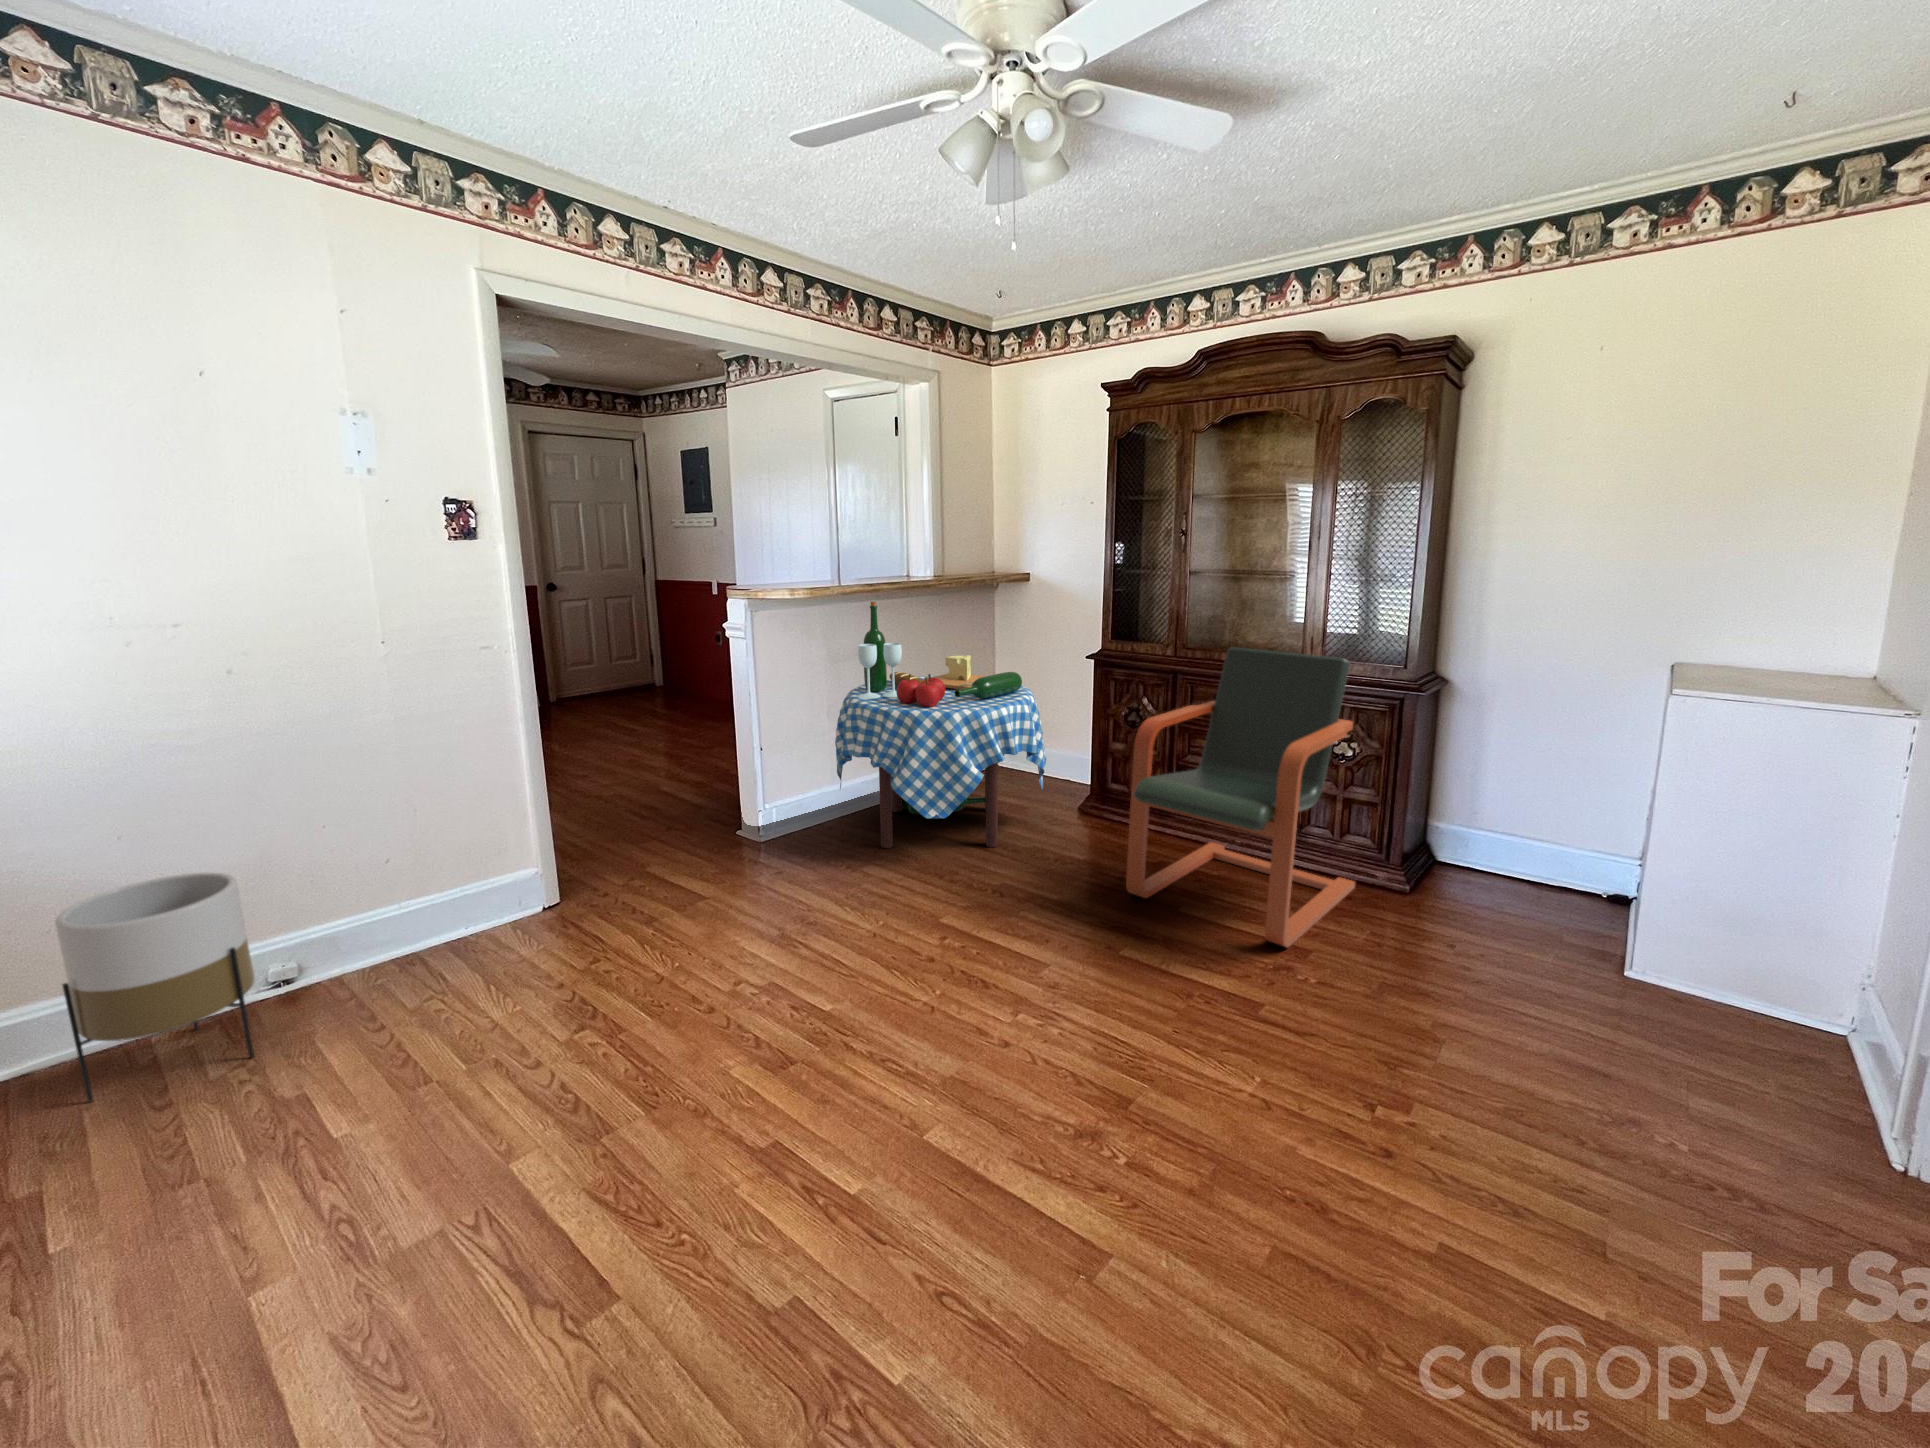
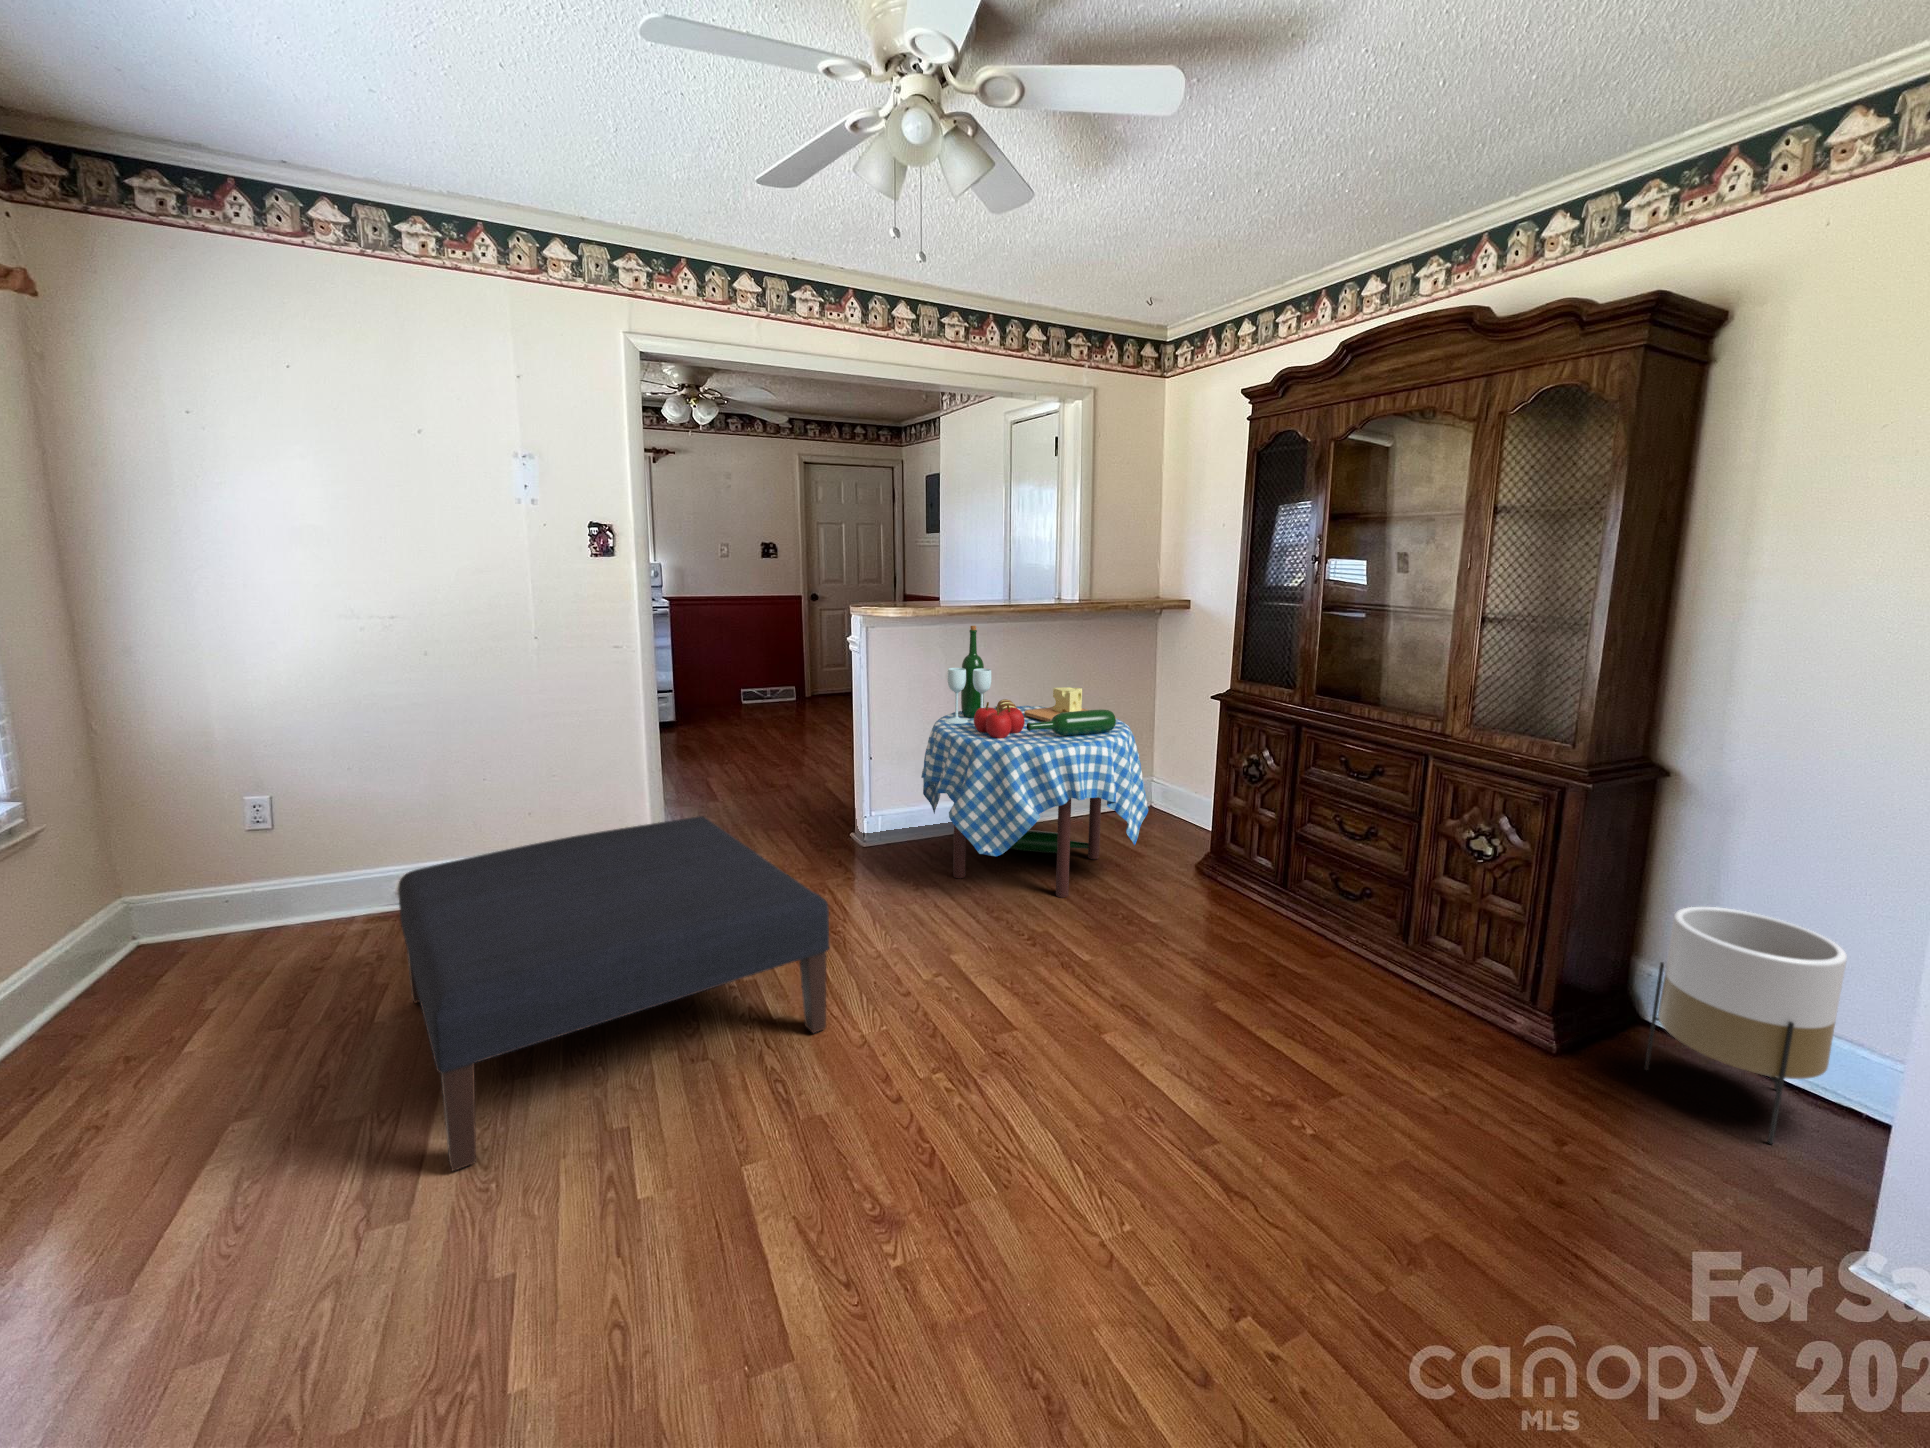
armchair: present [1126,647,1355,947] -> none [1154,704,1472,1089]
ottoman: none [337,824,893,1245] -> present [398,816,829,1171]
planter: present [55,873,255,1102] -> present [1645,907,1847,1144]

